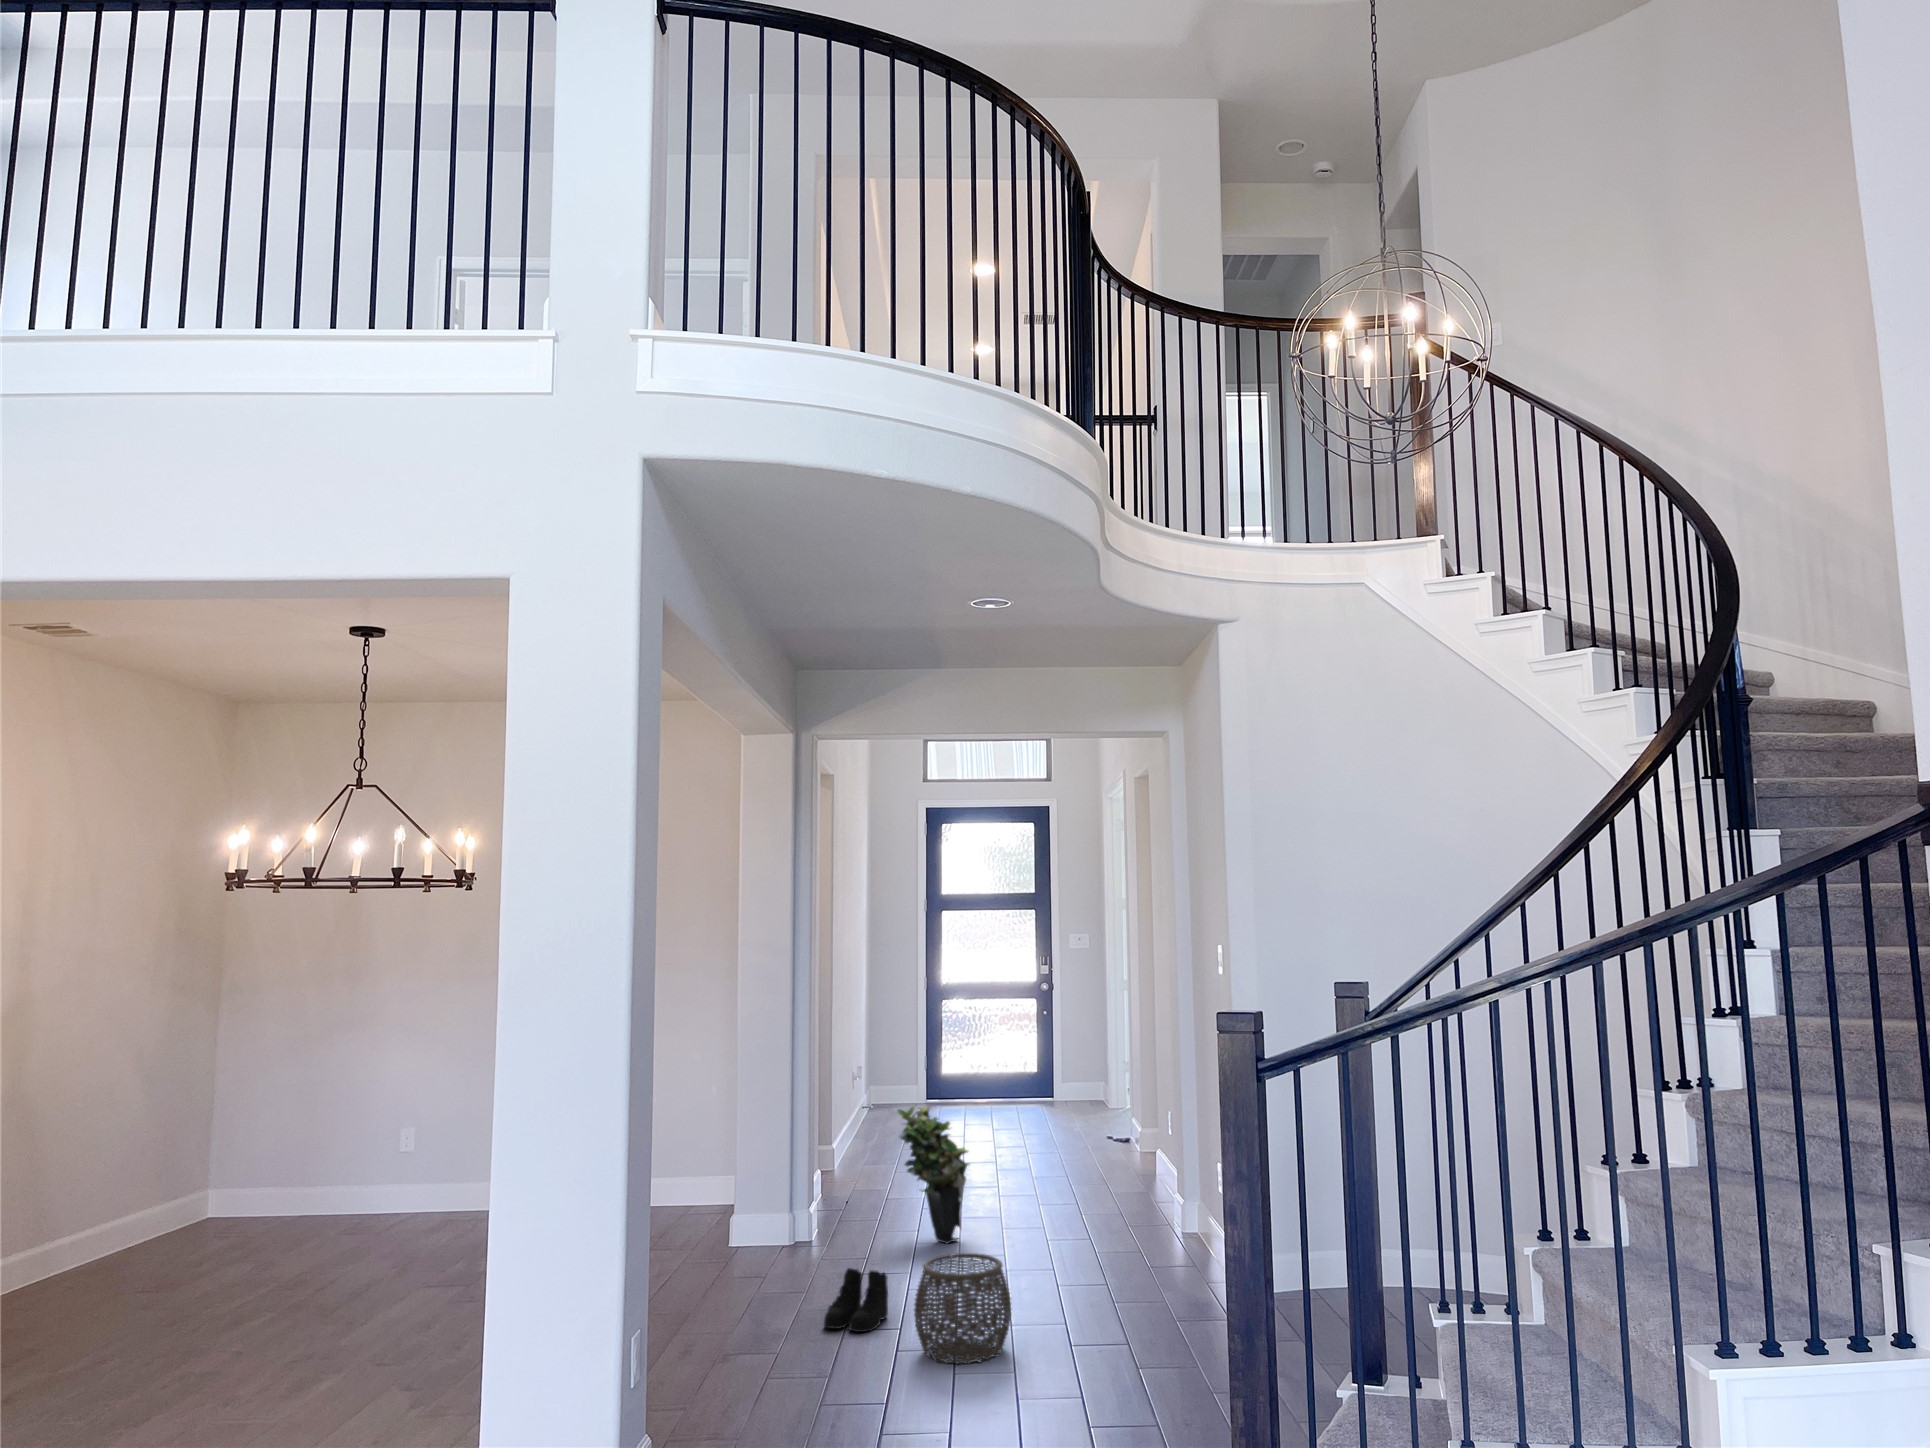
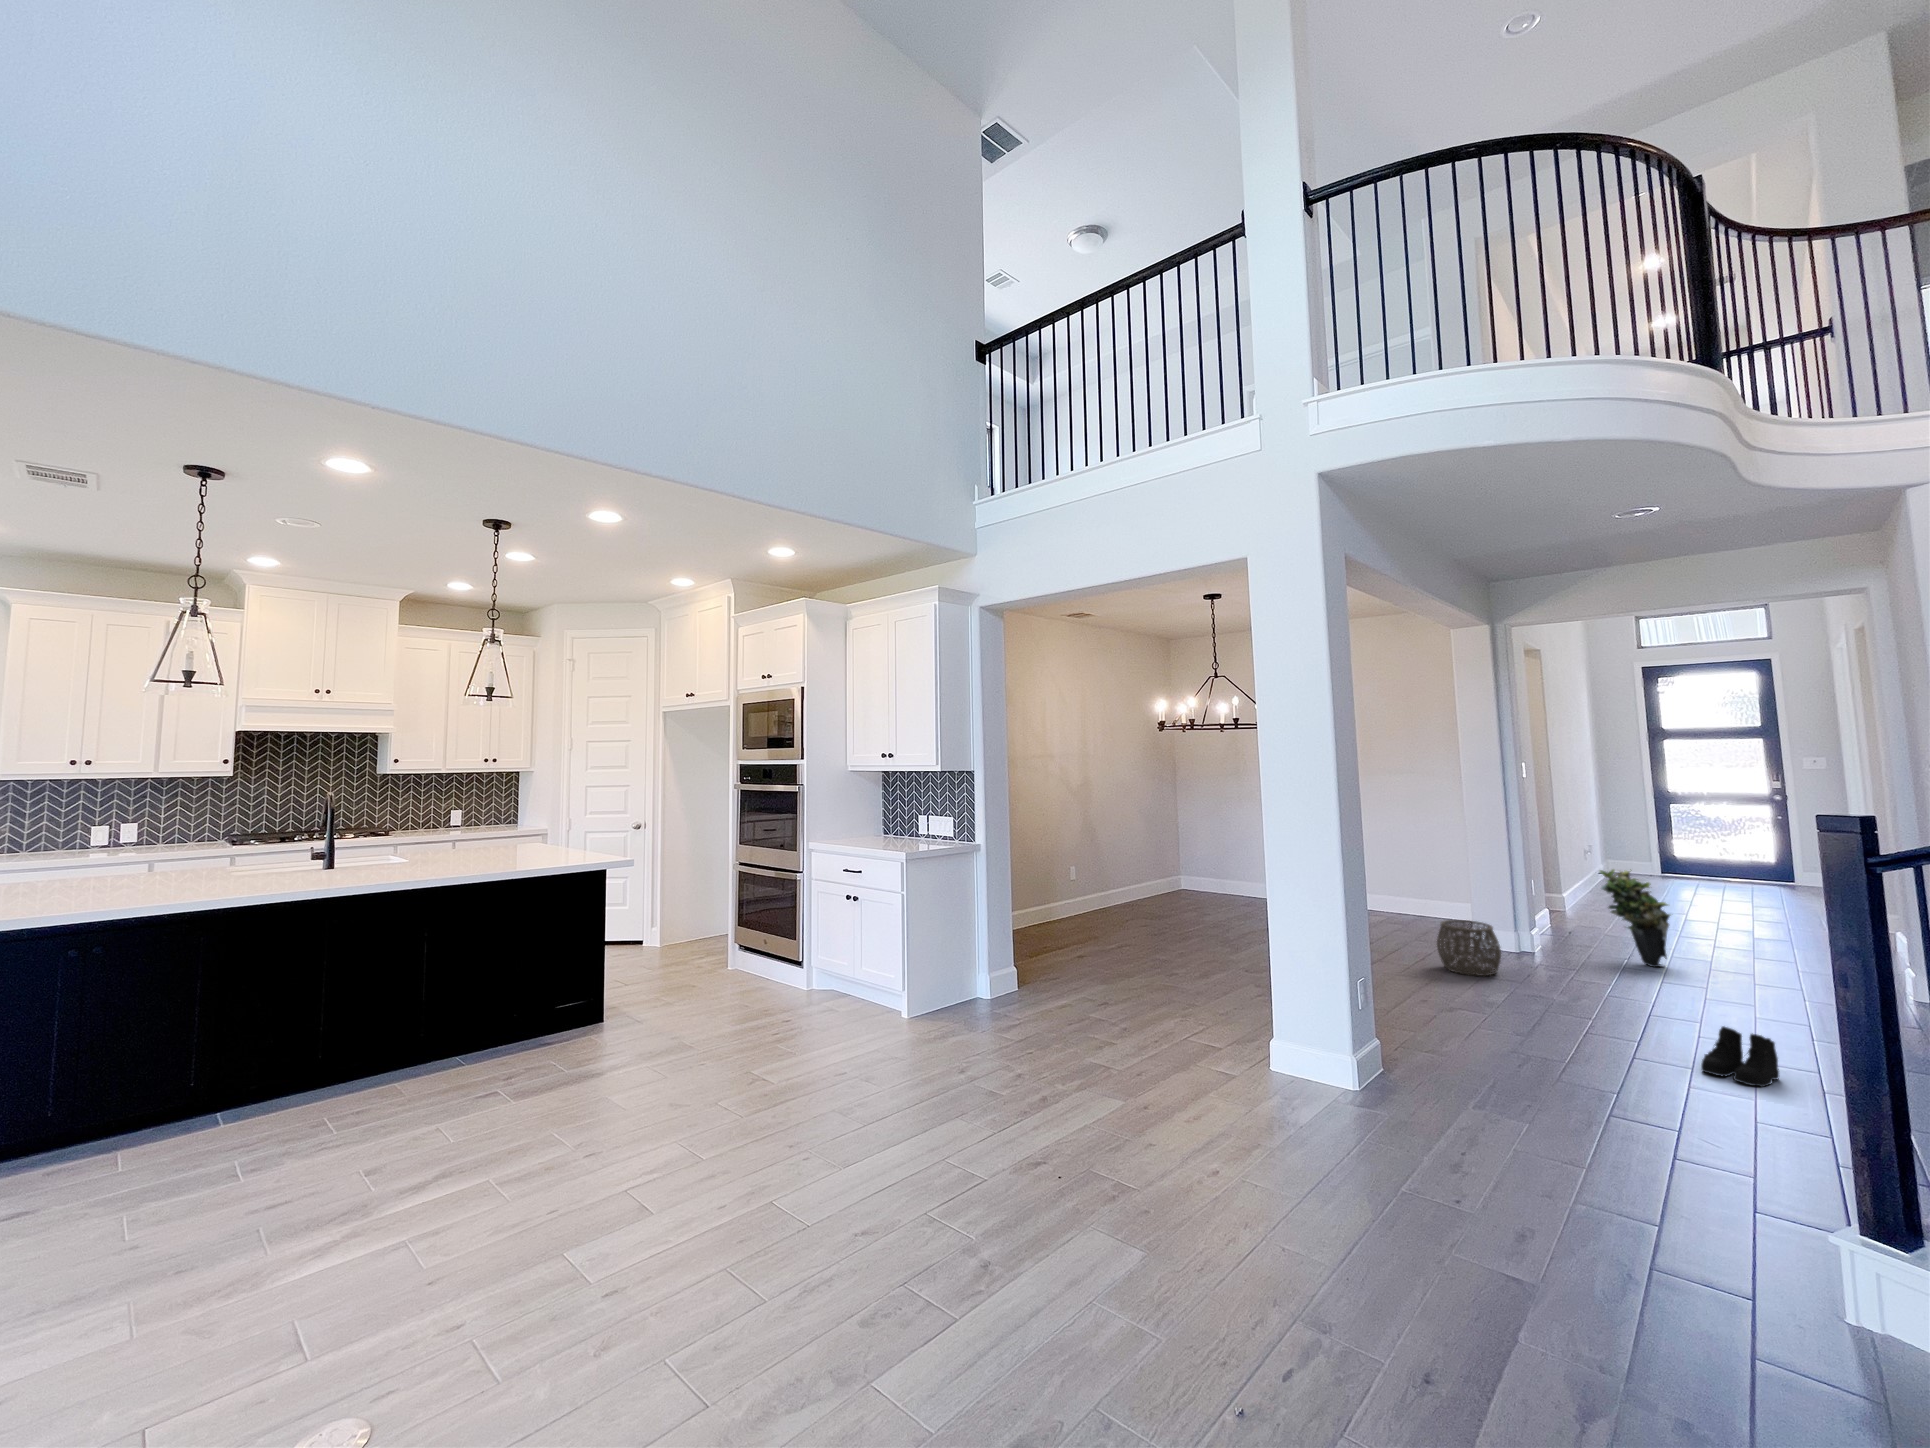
woven basket: present [914,1253,1012,1364] -> present [1437,920,1501,976]
boots: present [824,1268,888,1332] -> present [1701,1026,1779,1087]

